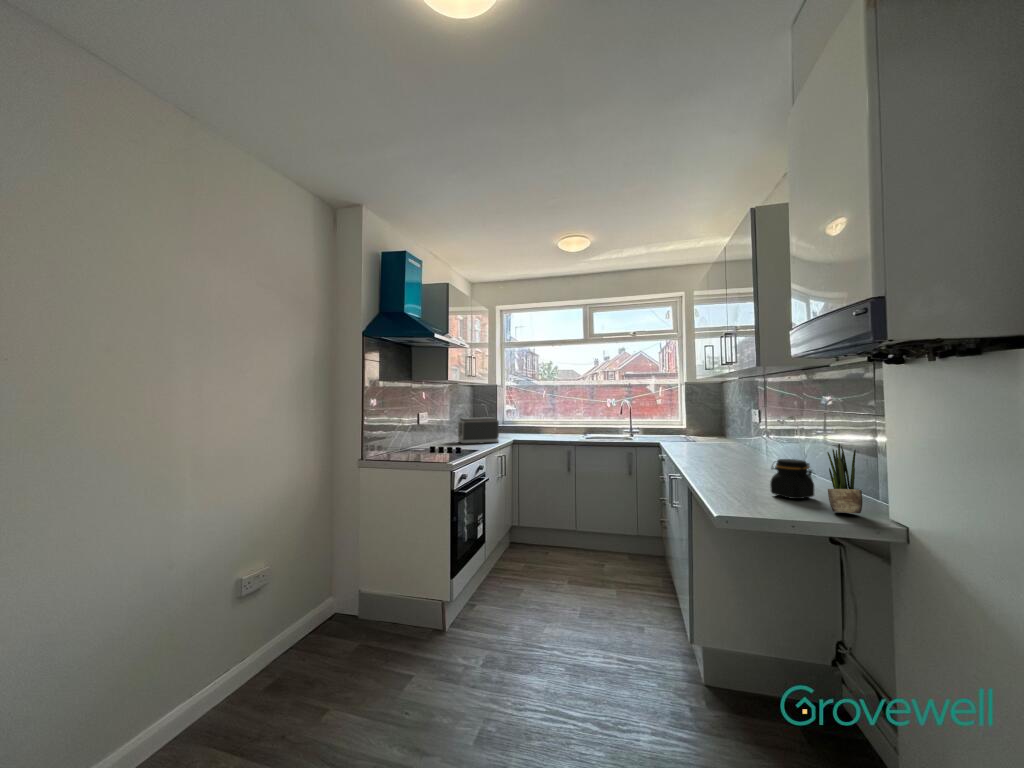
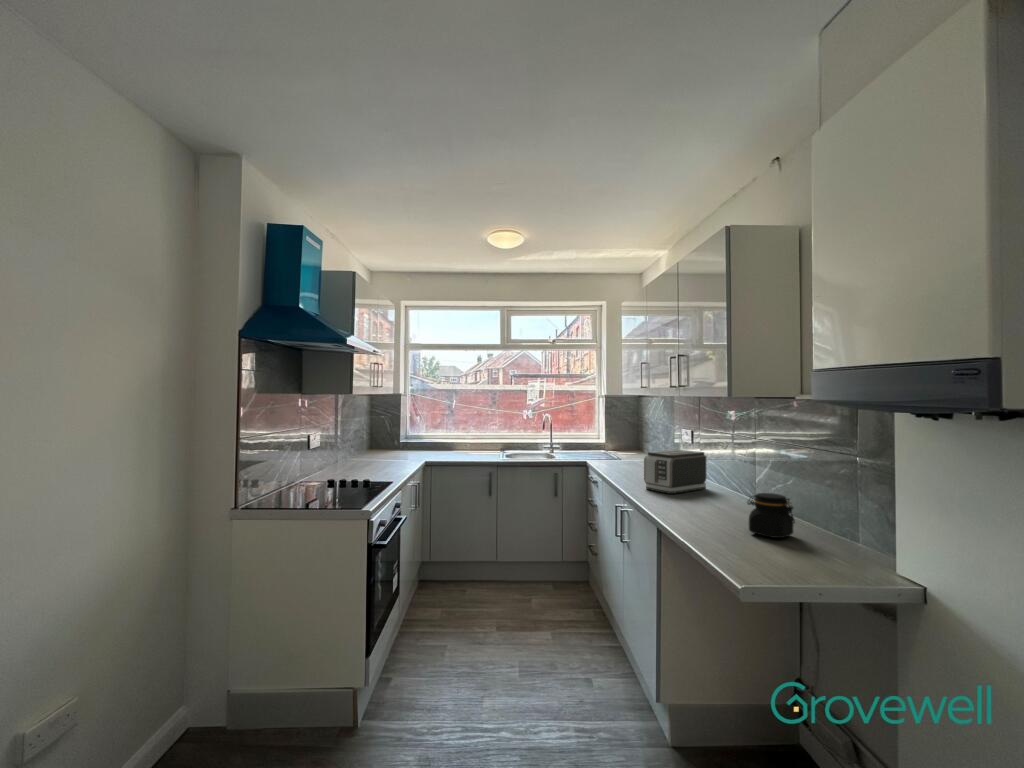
toaster: present [457,418,499,444] -> present [644,450,706,494]
potted plant: present [827,444,863,513] -> none [819,480,856,557]

